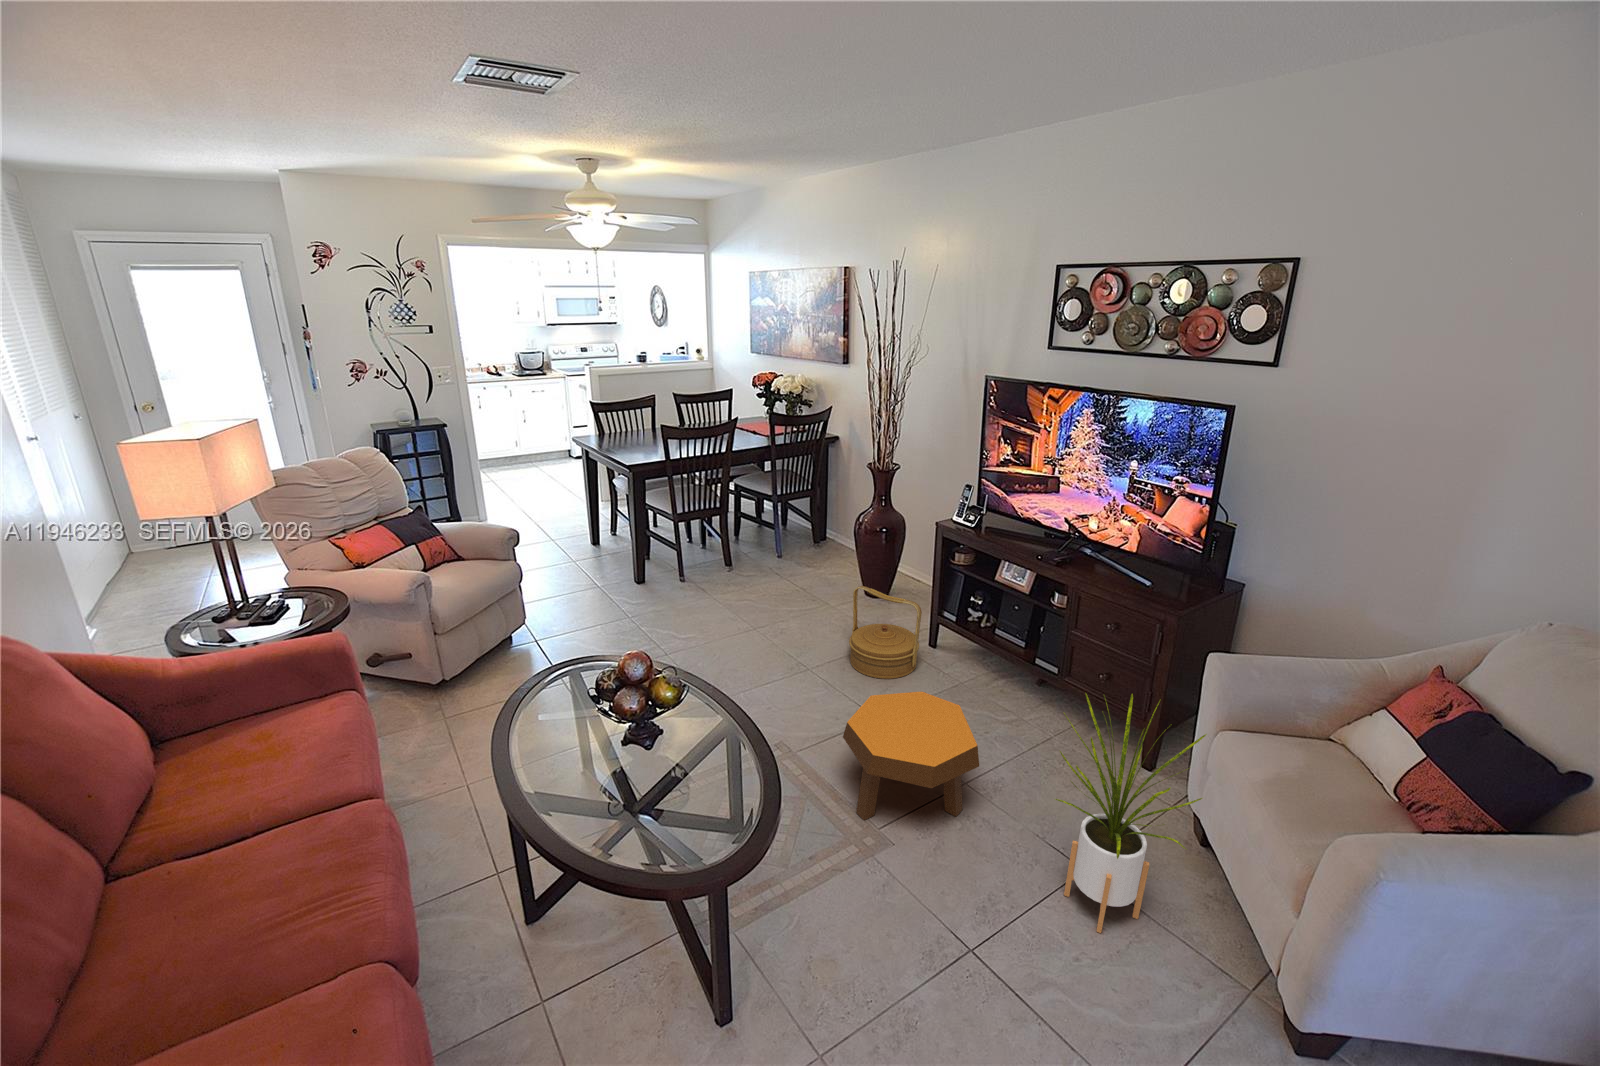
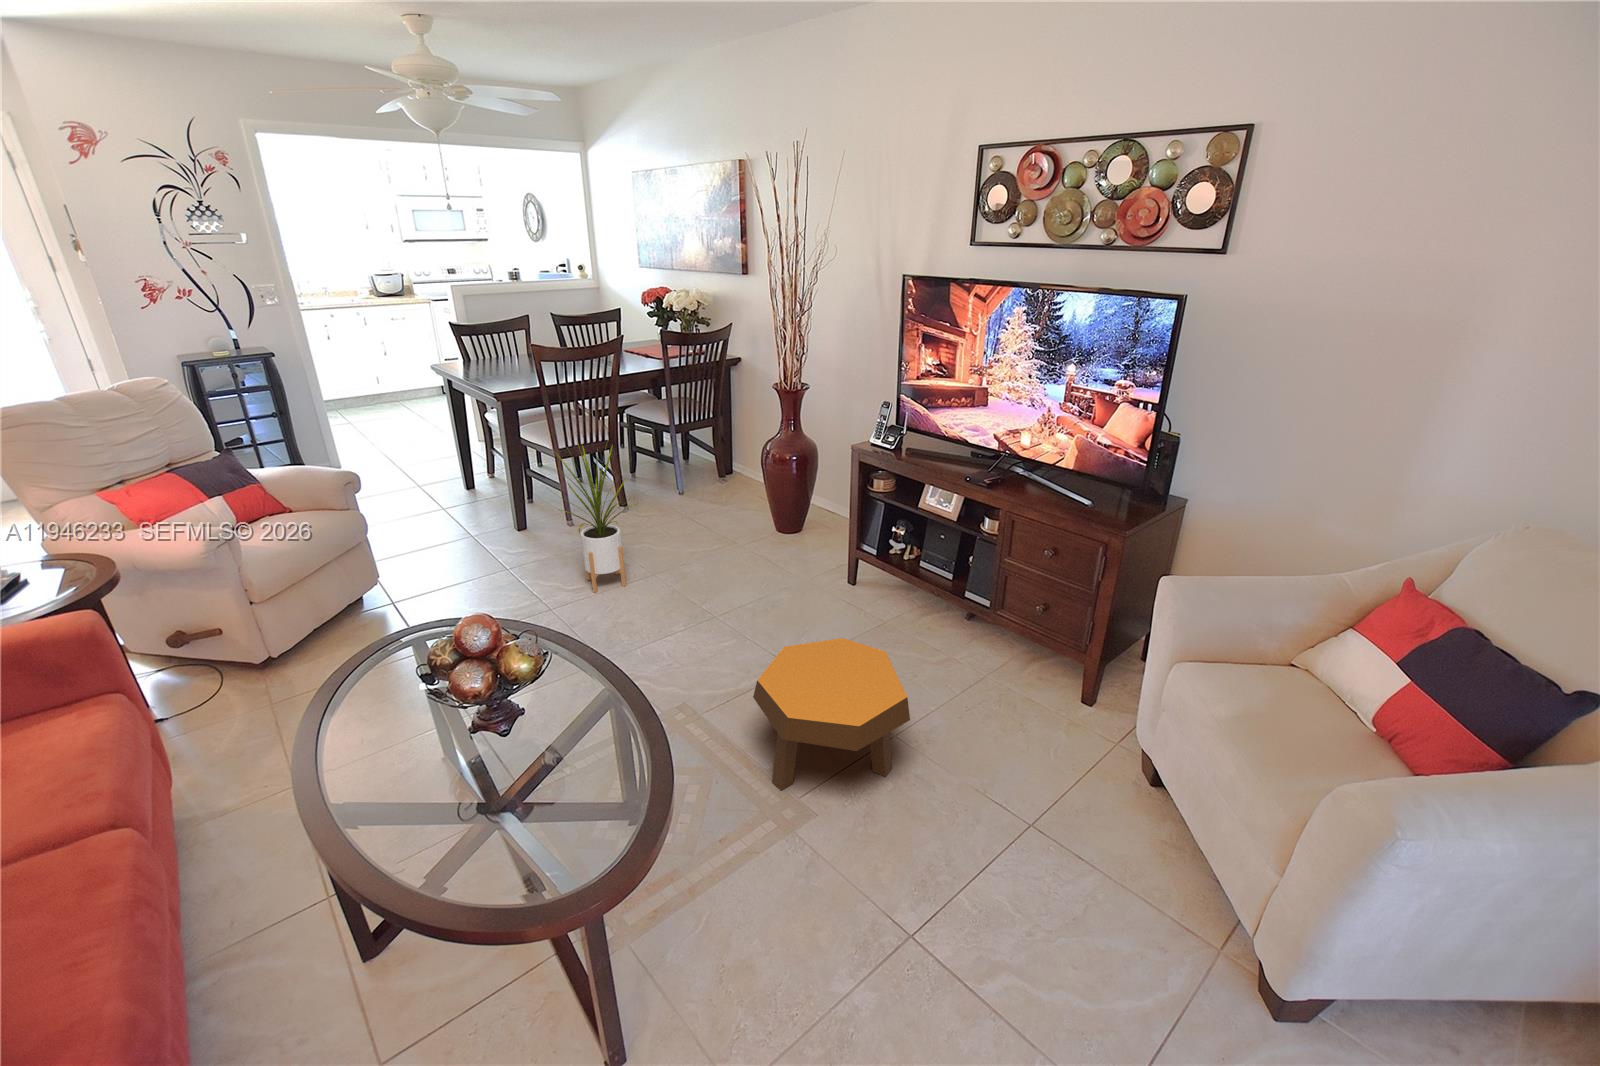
basket: present [849,586,922,679] -> none [761,522,840,624]
house plant: present [1055,694,1207,933] -> present [556,445,638,592]

